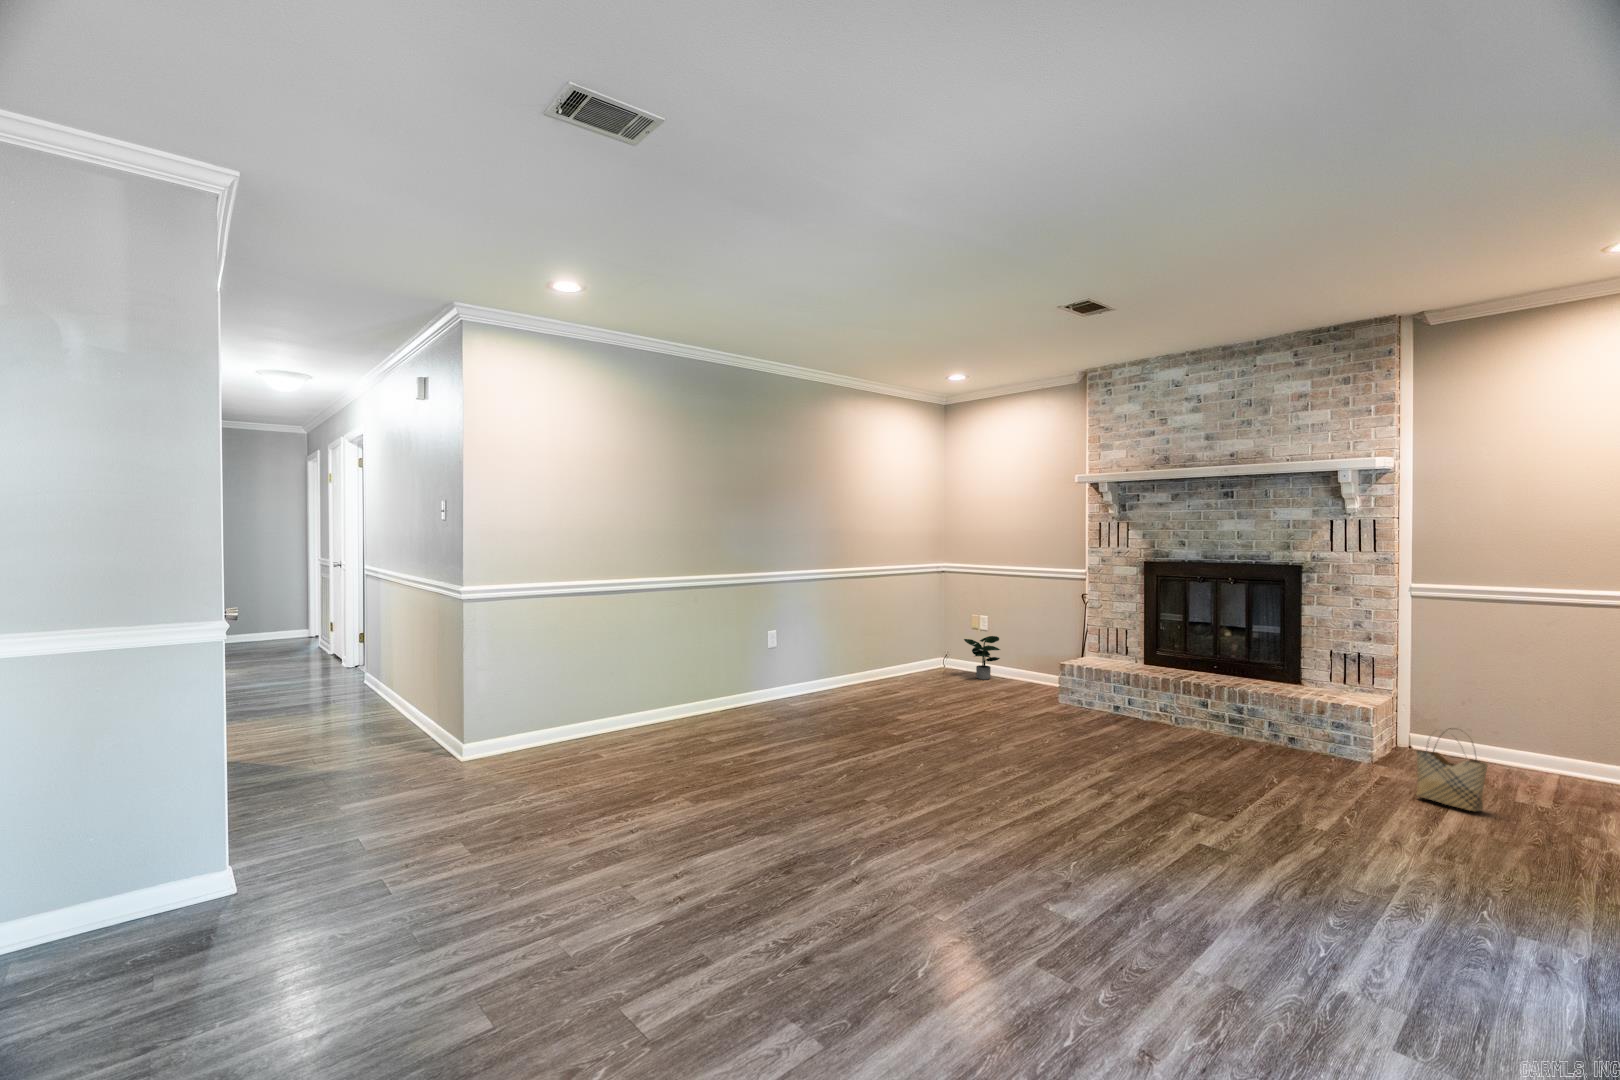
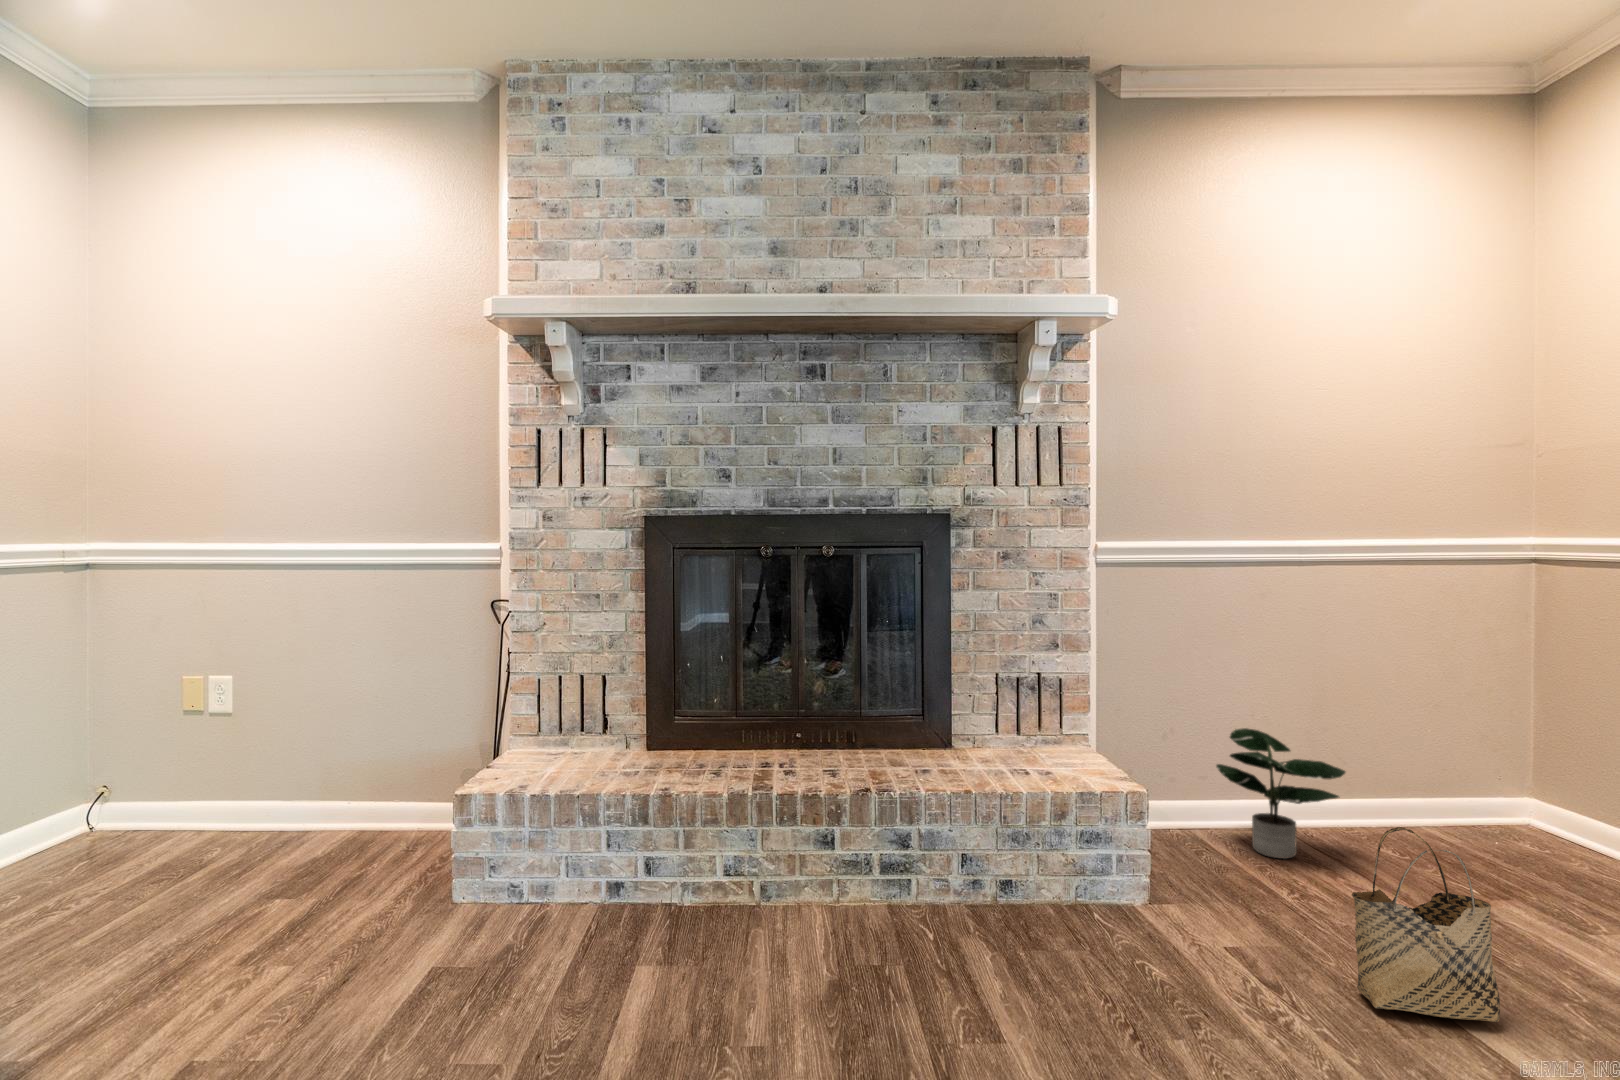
potted plant: present [964,636,1000,679] -> present [1216,728,1345,859]

